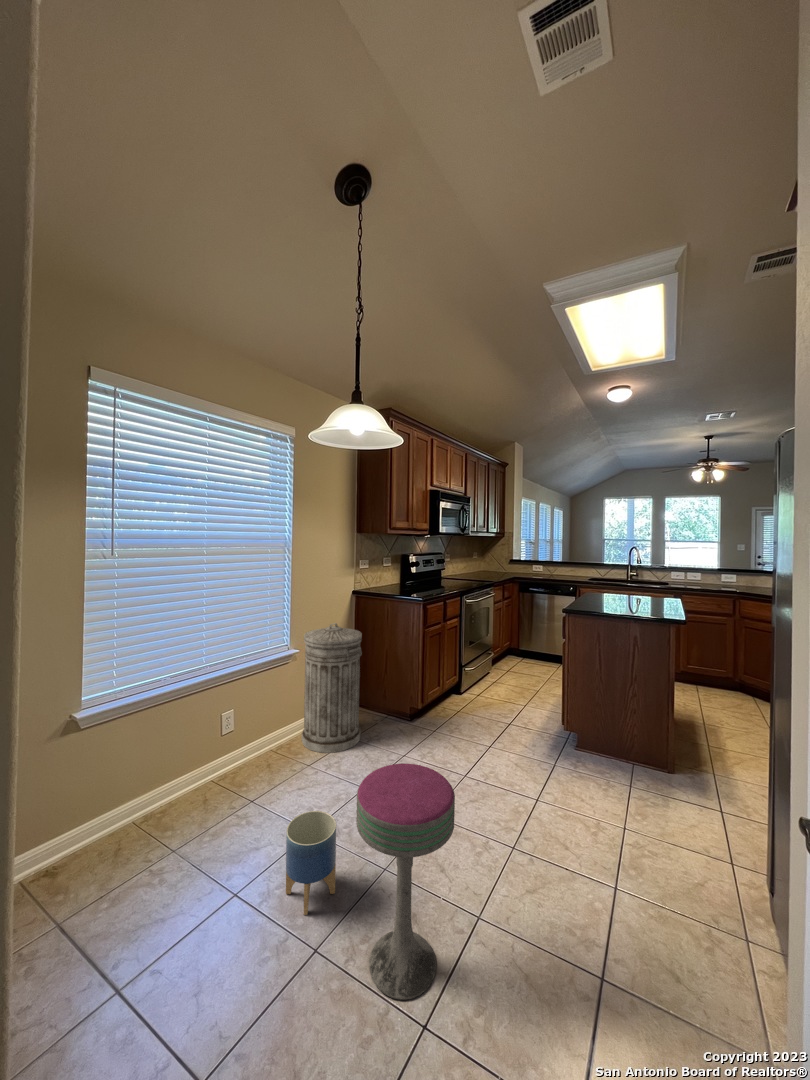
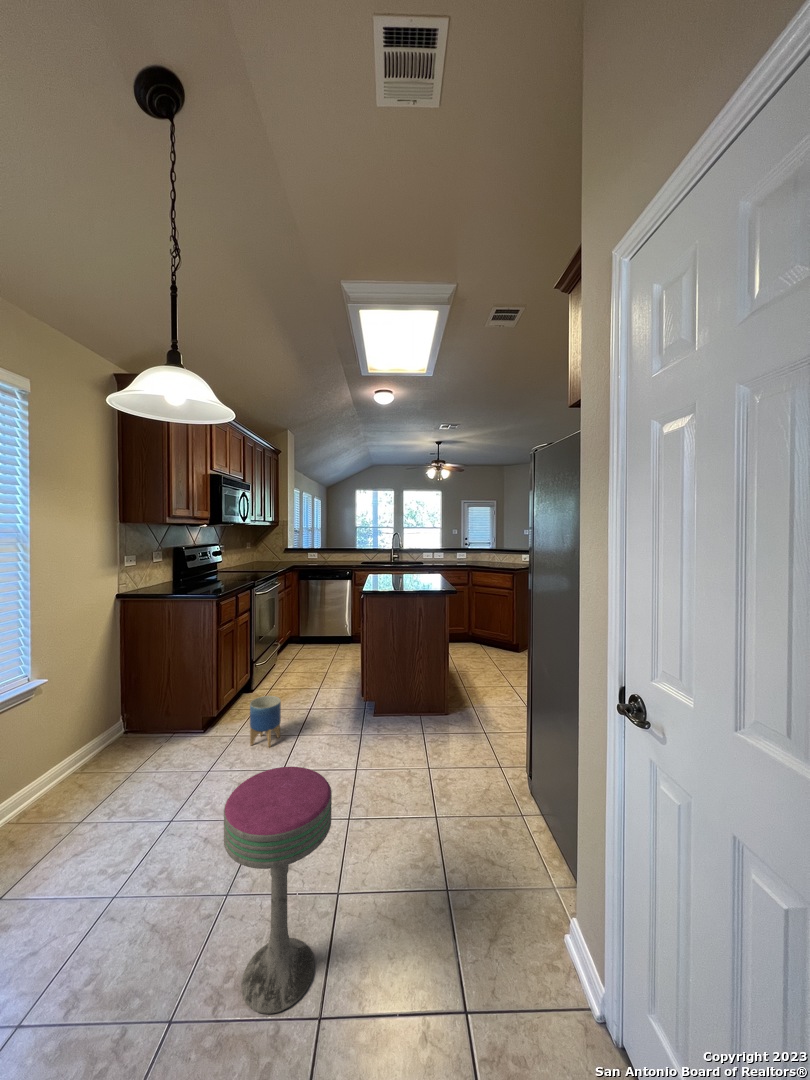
trash can: present [302,623,362,753] -> none [54,637,145,806]
planter: present [286,811,336,915] -> present [250,696,281,748]

